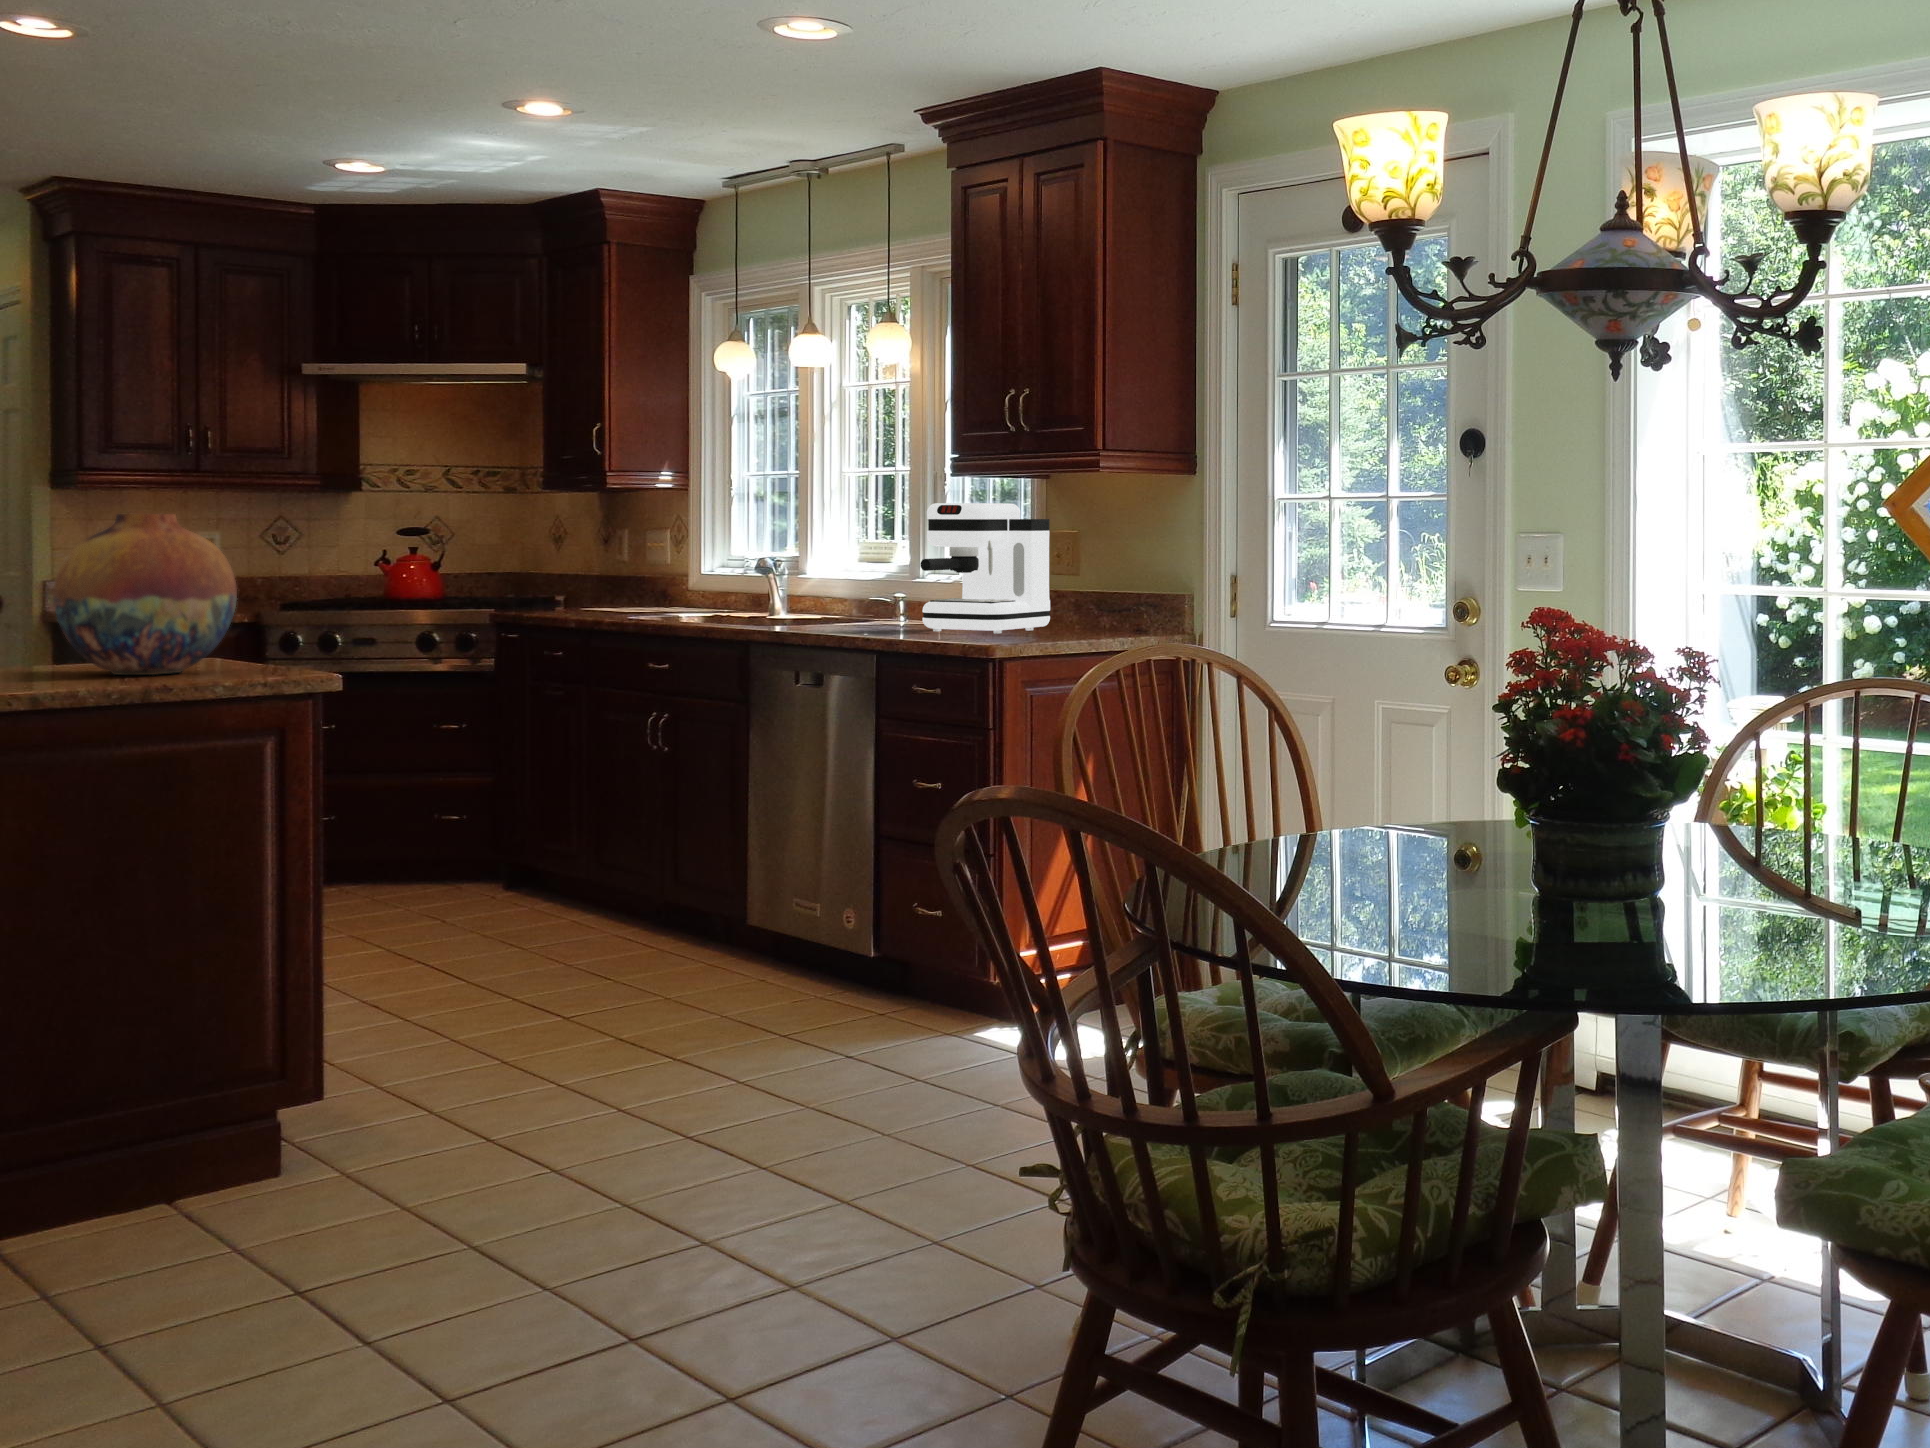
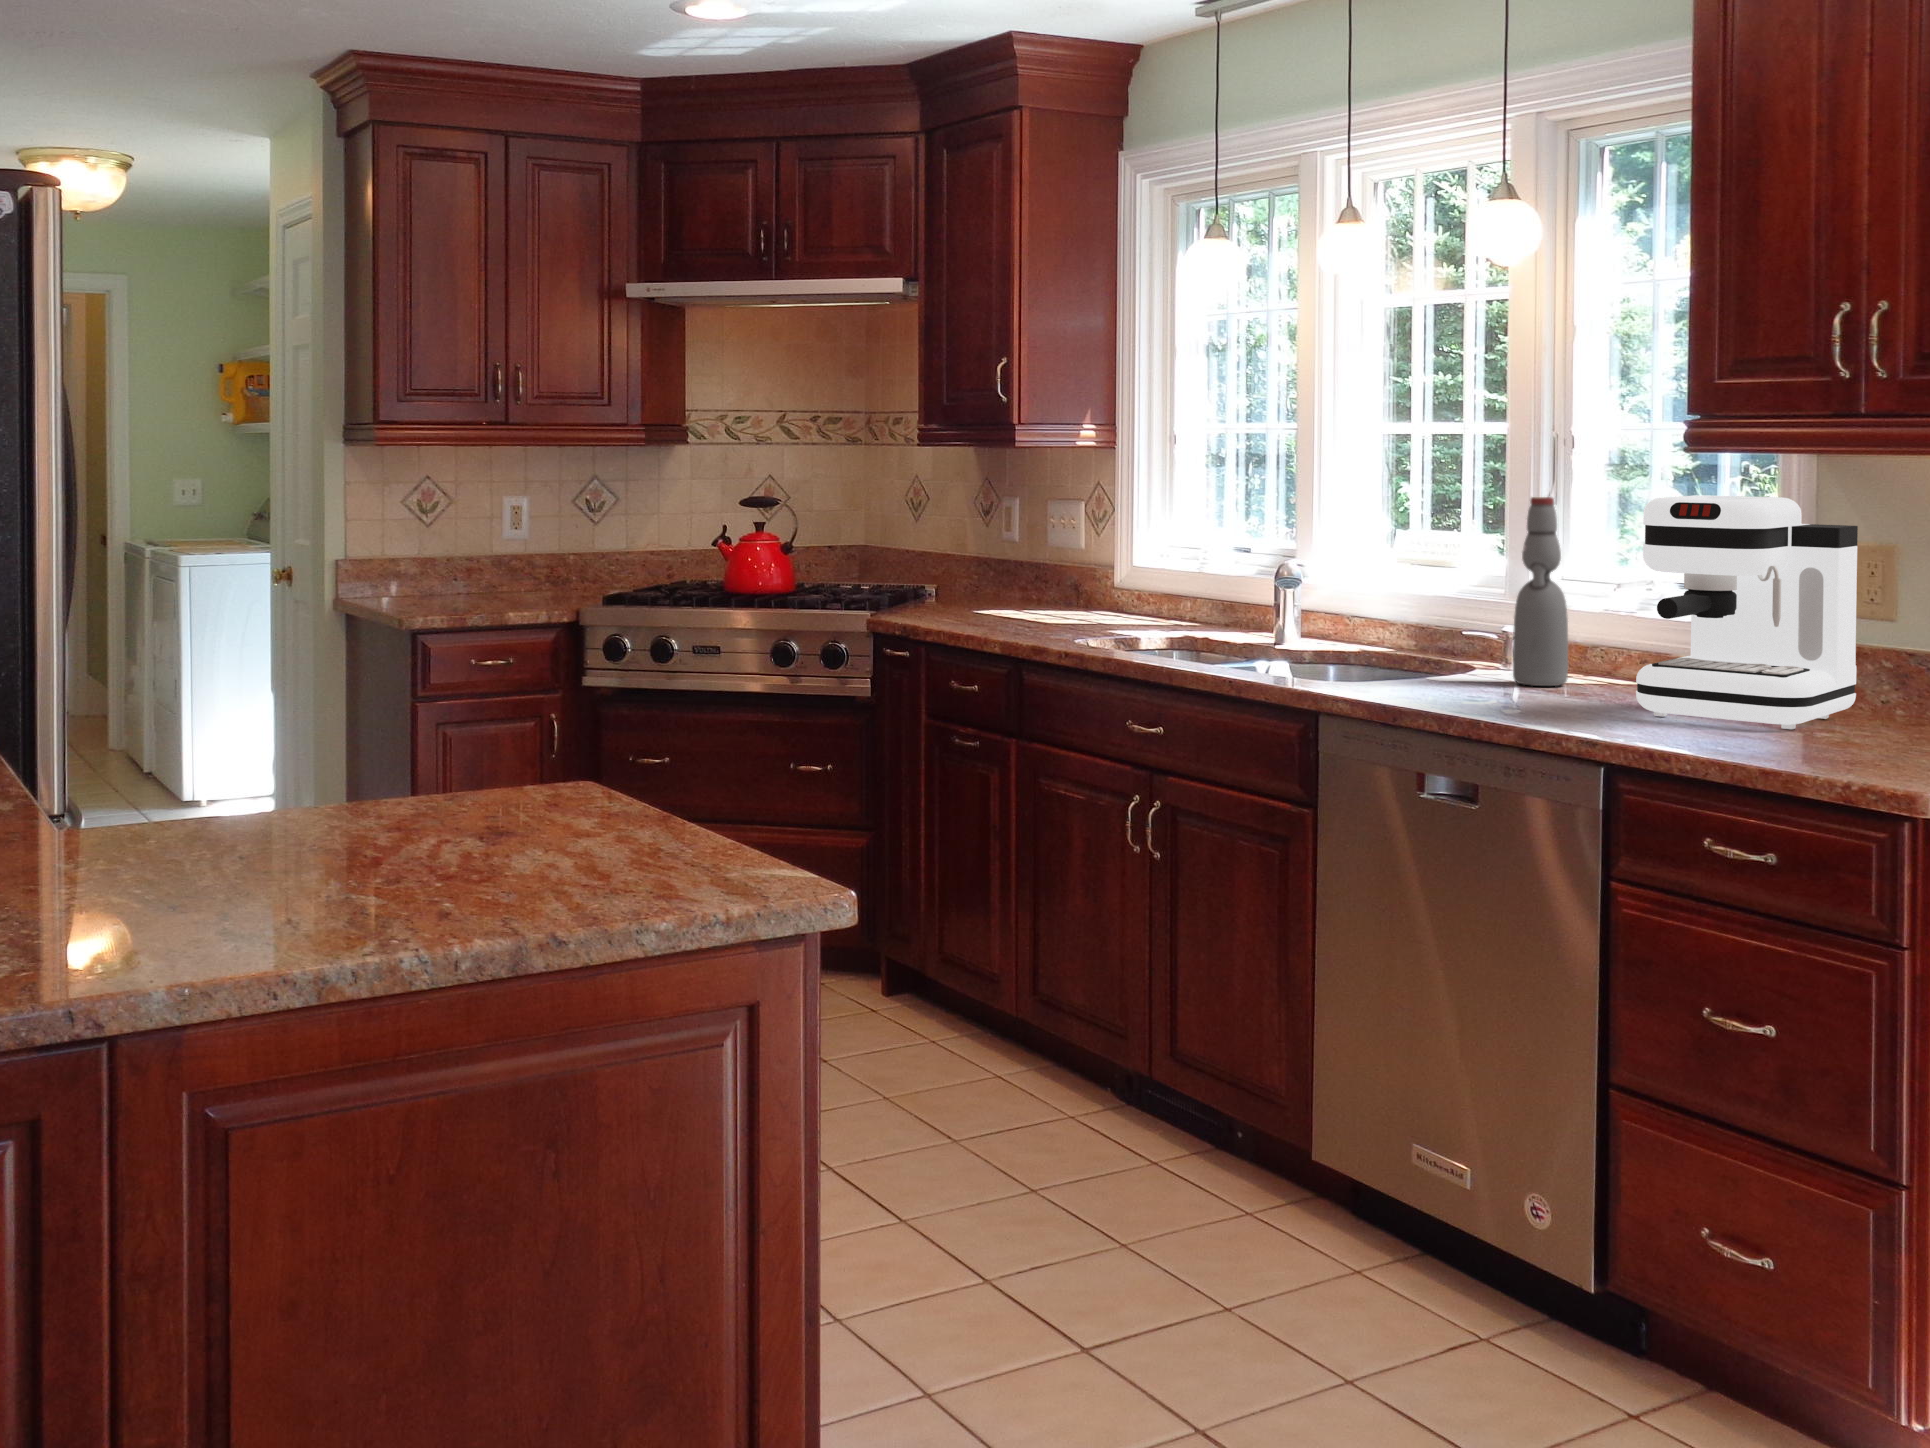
bottle: none [885,509,918,625] -> present [1513,497,1568,686]
vase: present [53,514,237,675] -> none [327,553,627,859]

